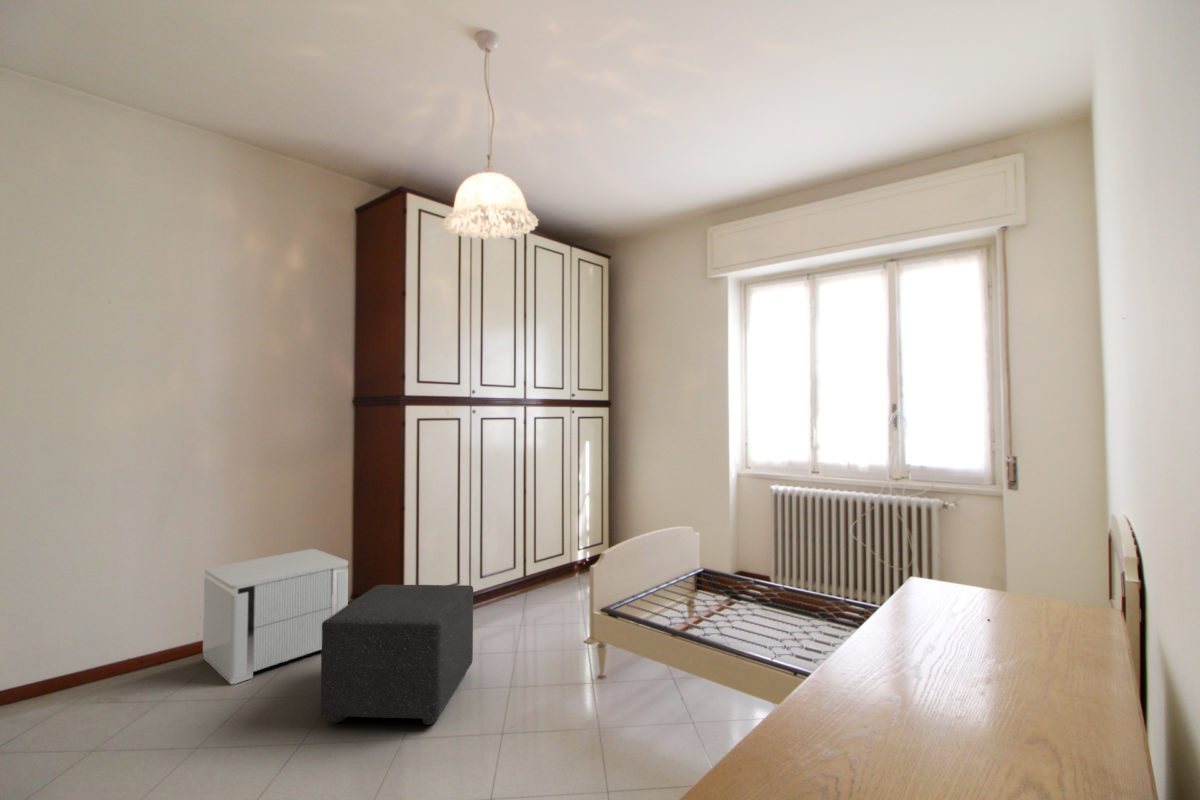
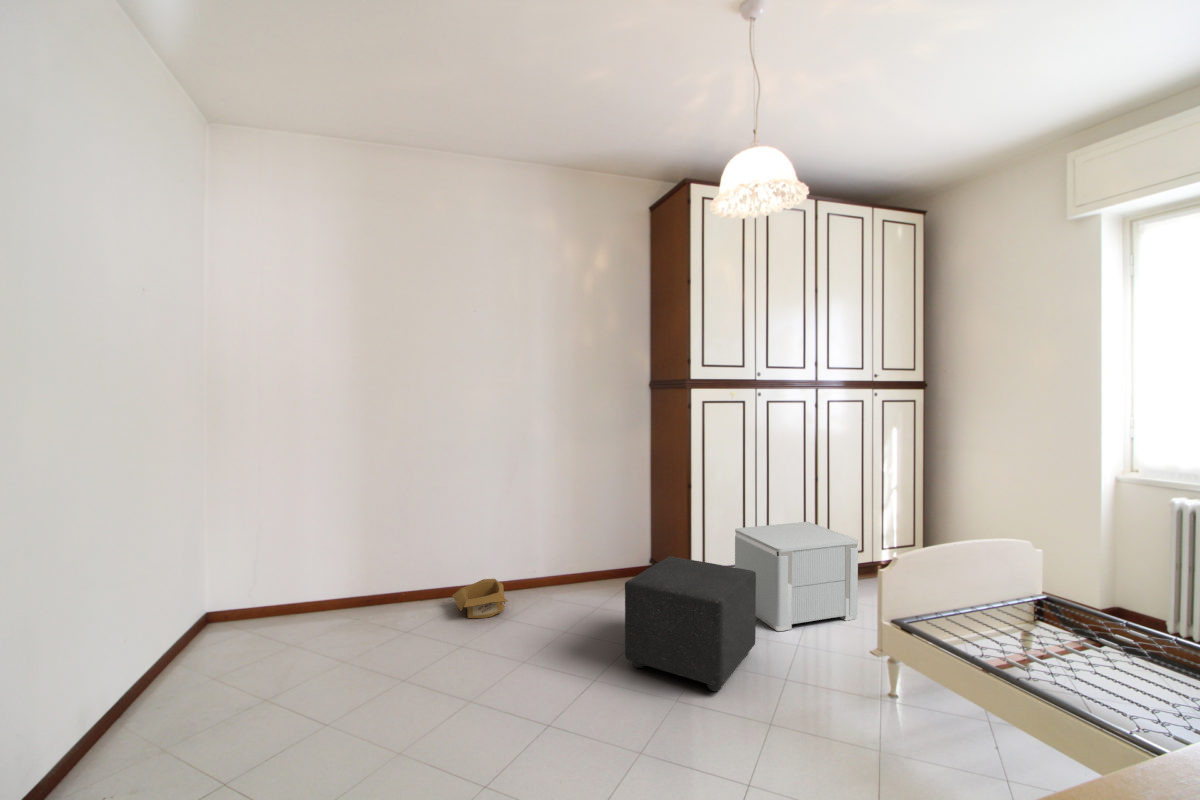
nightstand: present [203,549,348,684] -> present [735,522,858,631]
cardboard box: none [40,655,145,720] -> present [452,579,508,618]

